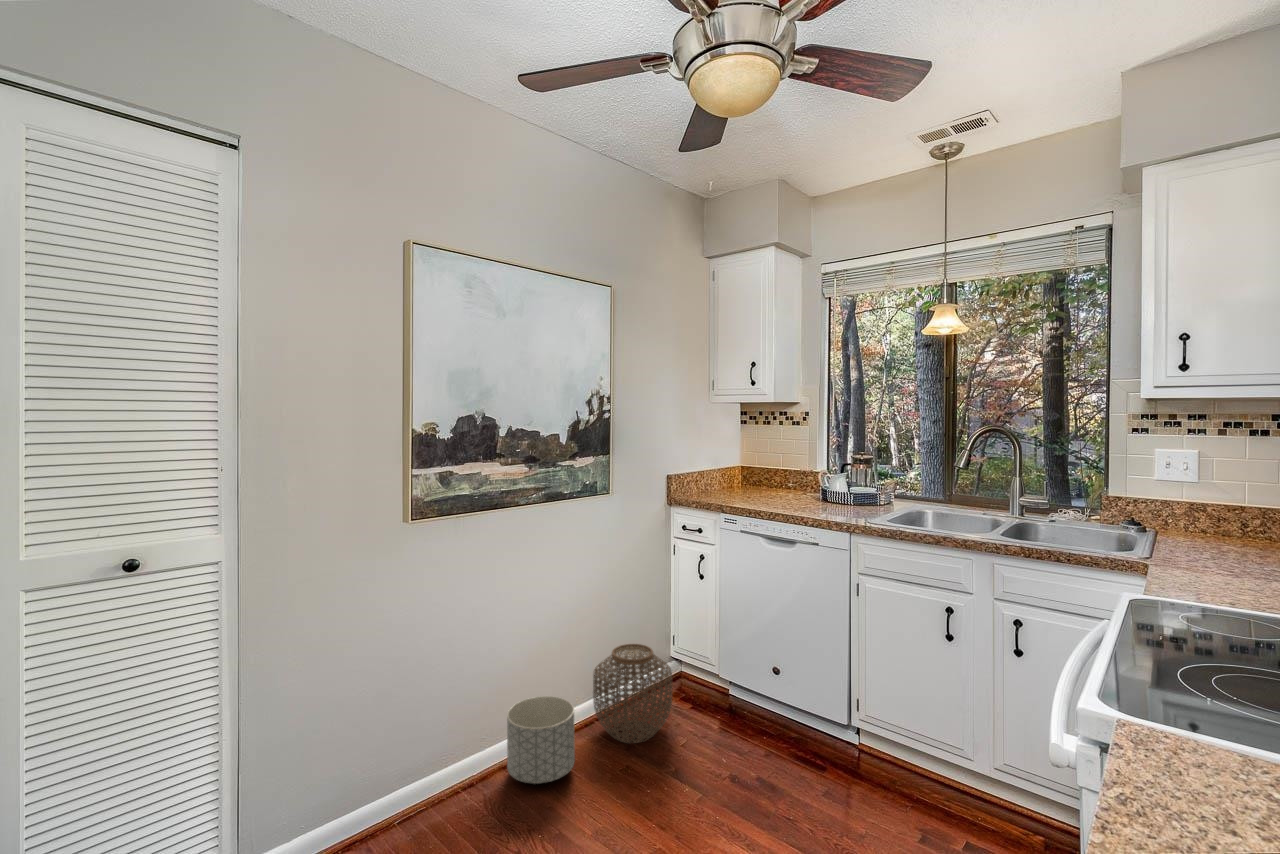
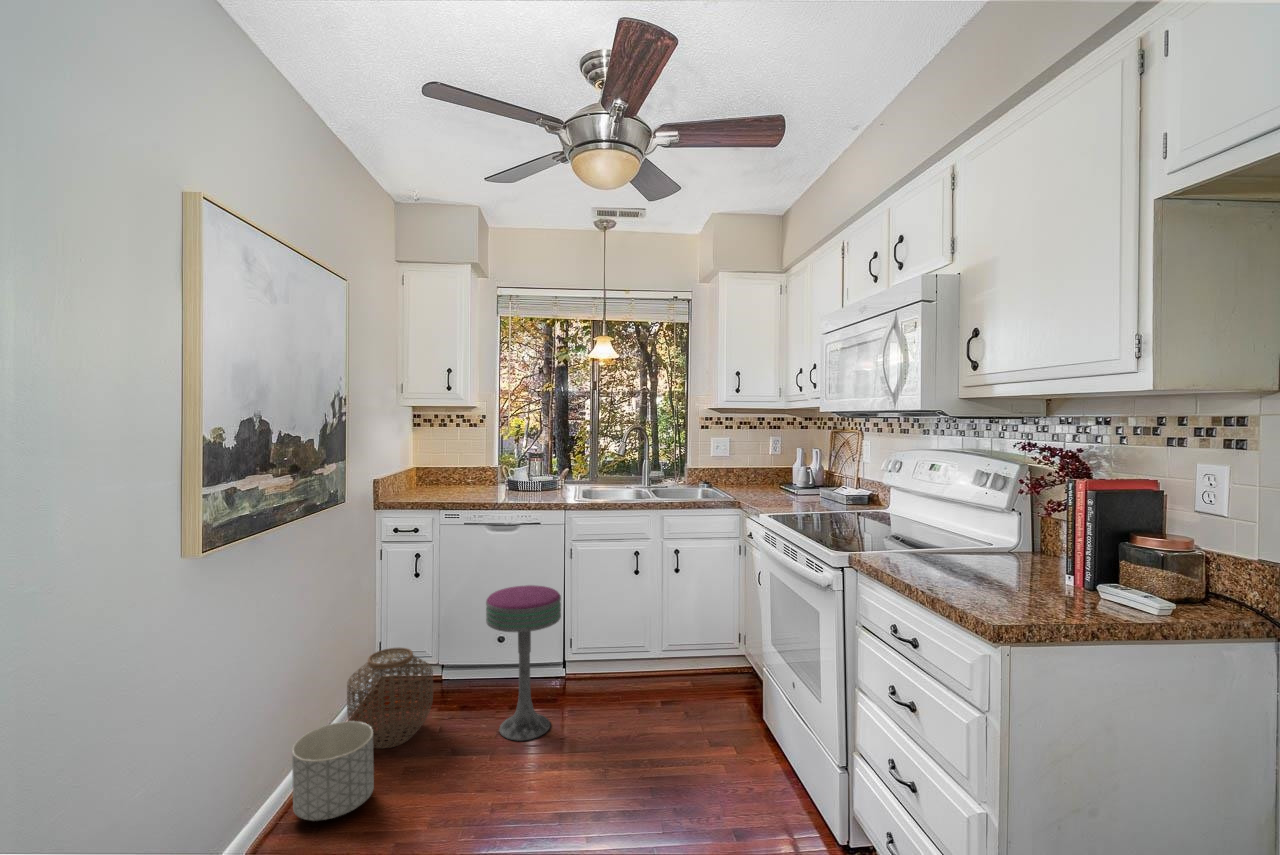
bar stool: none [704,613,793,803] -> present [486,585,561,741]

